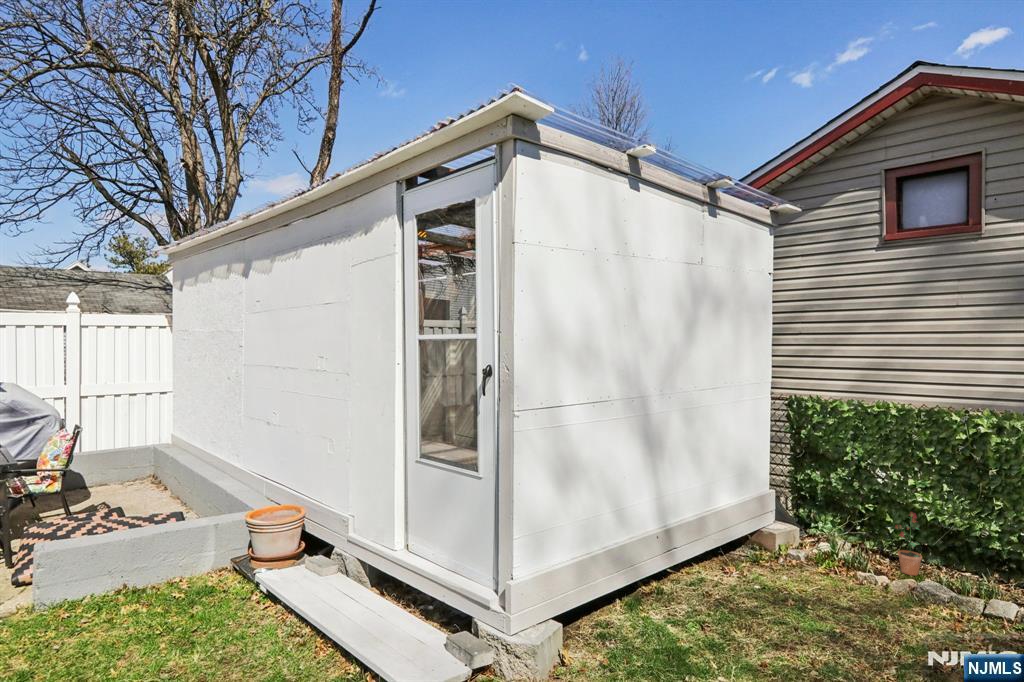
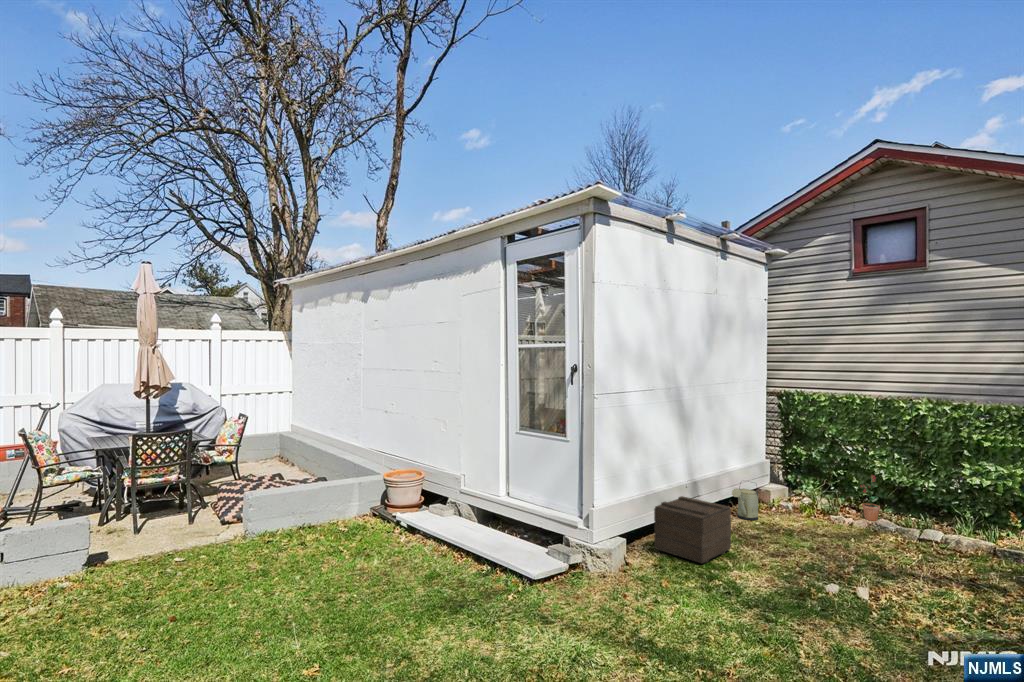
watering can: none [723,520,759,576] -> present [732,488,758,520]
wooden crate: none [608,552,718,662] -> present [654,496,731,563]

